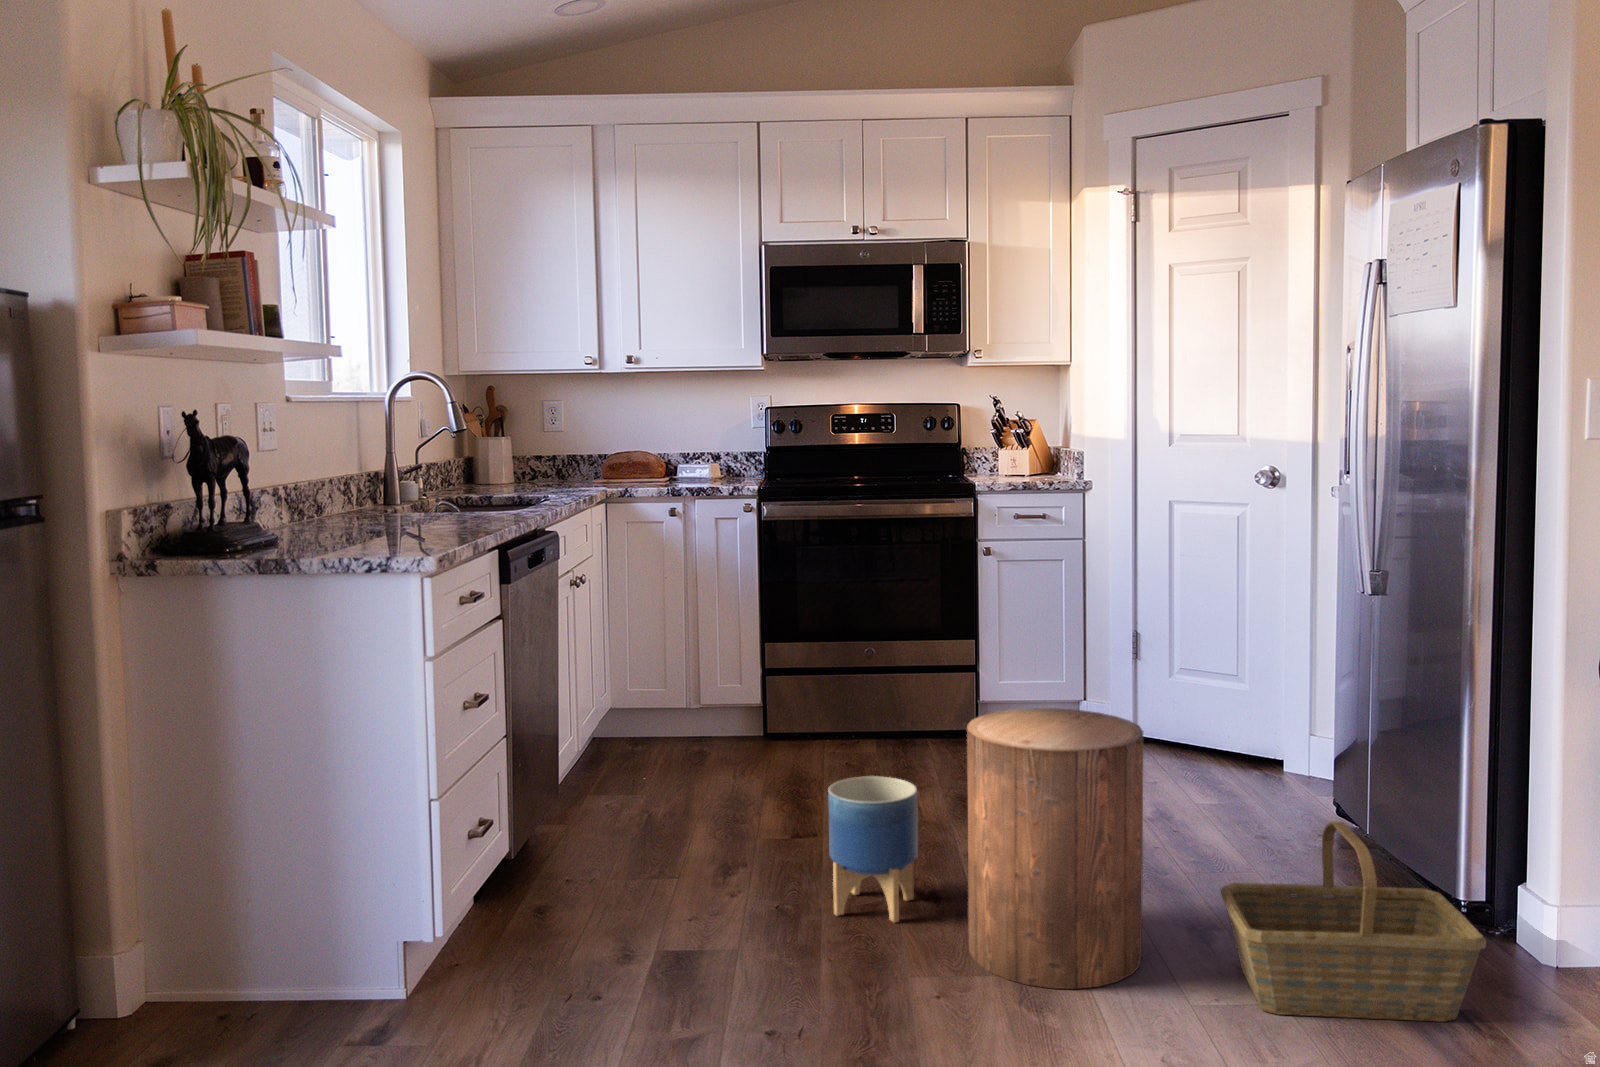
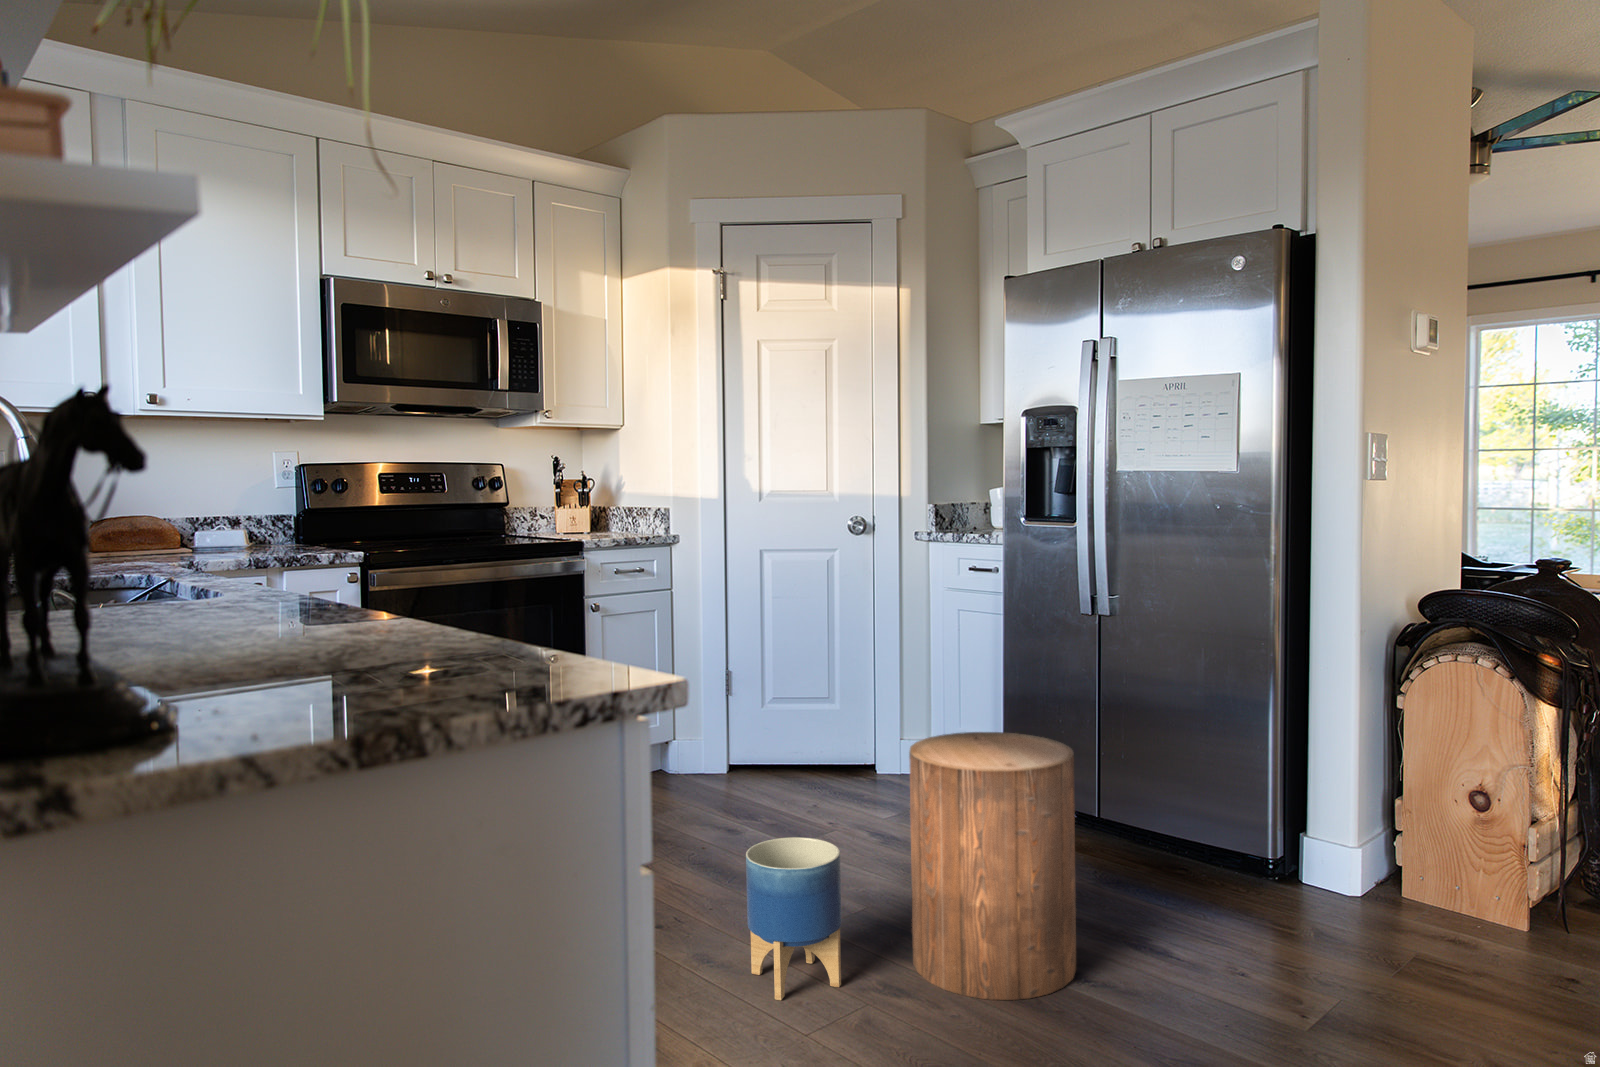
basket: present [1221,822,1486,1022] -> none [1105,785,1292,954]

